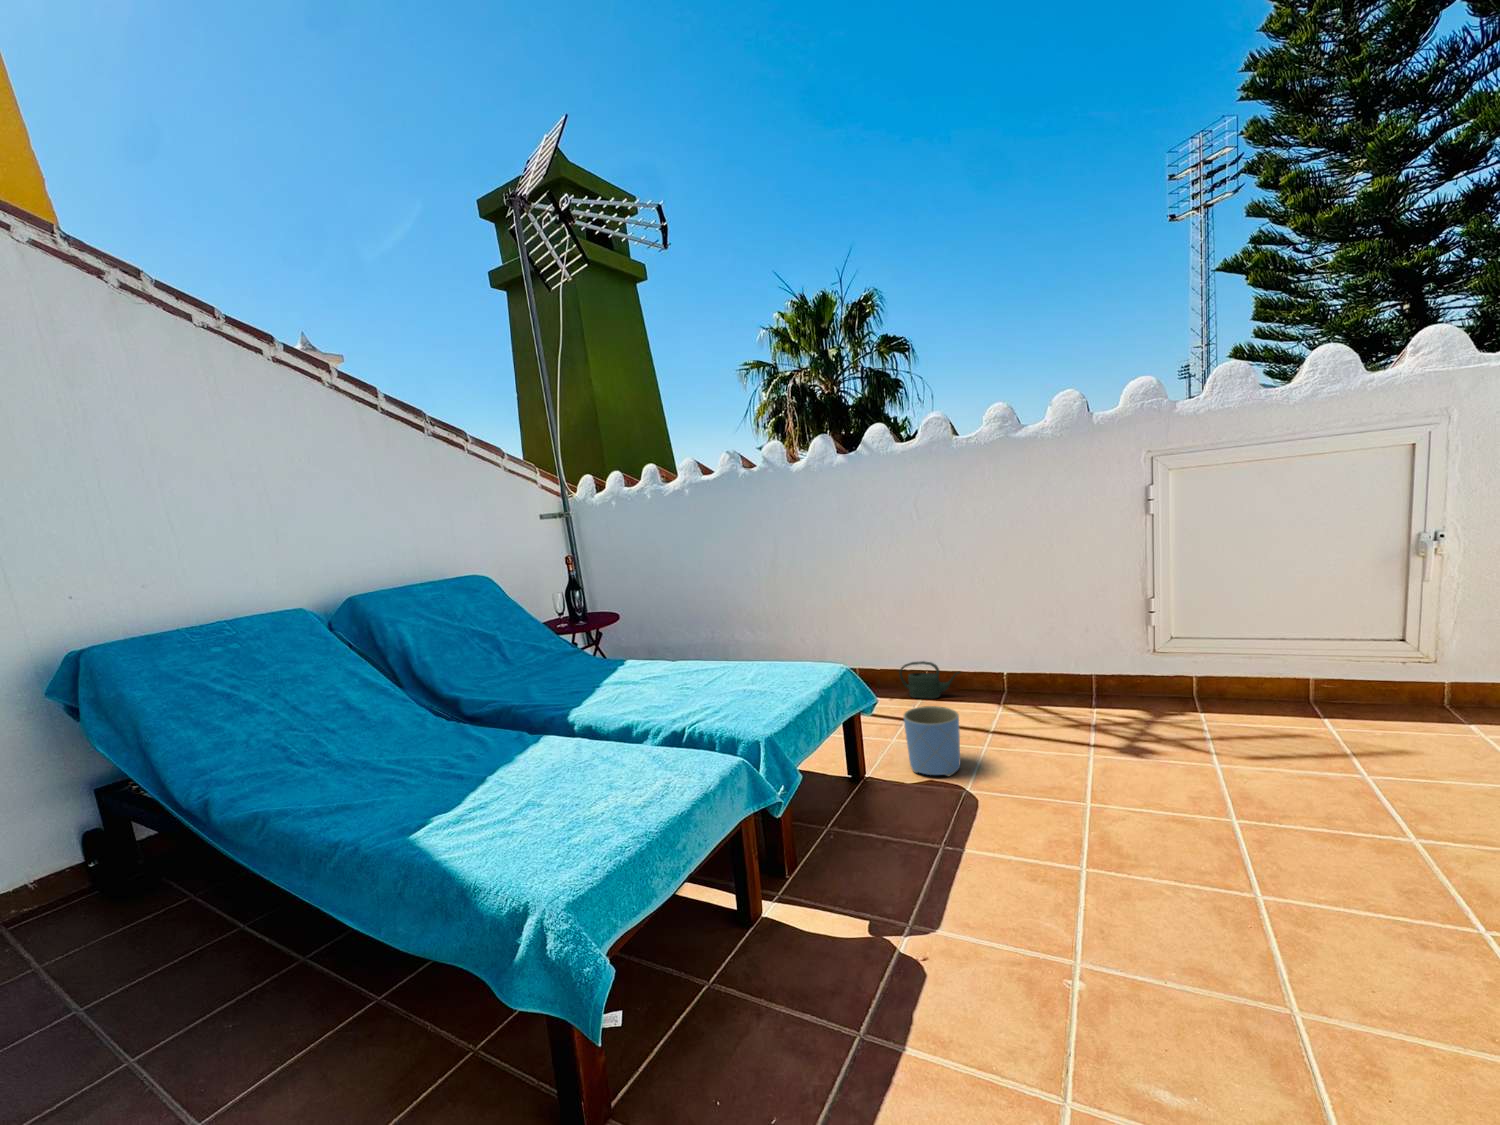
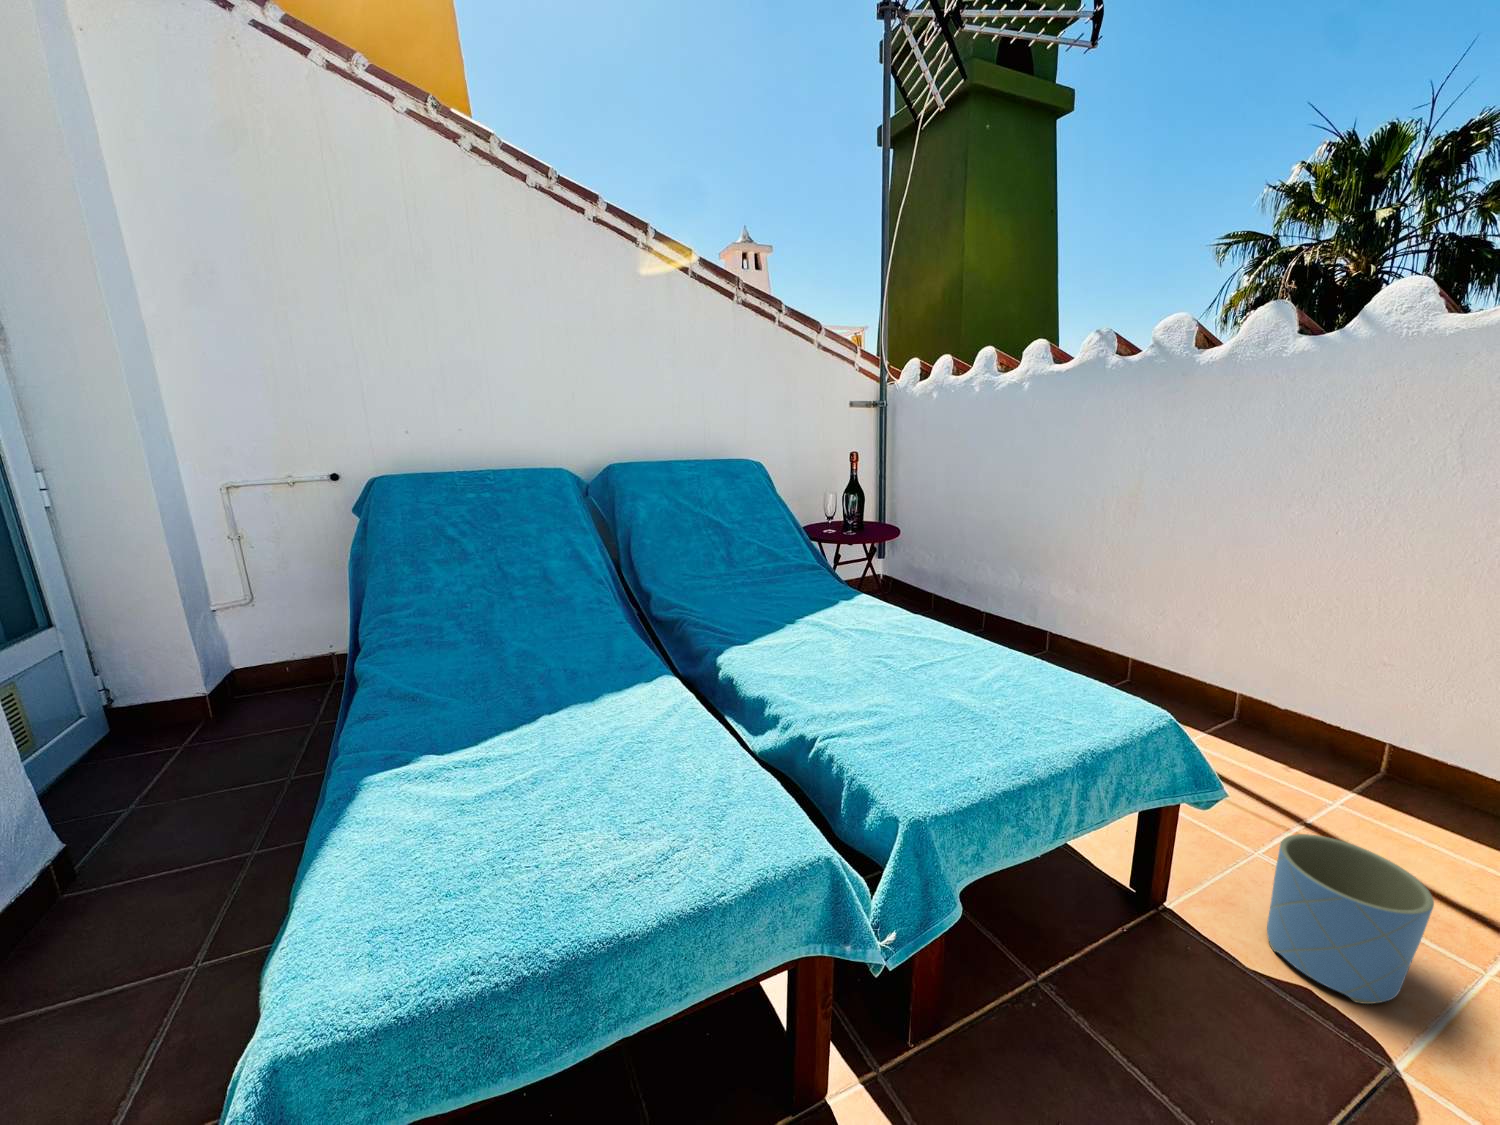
watering can: present [899,661,960,699] -> none [1318,722,1480,803]

